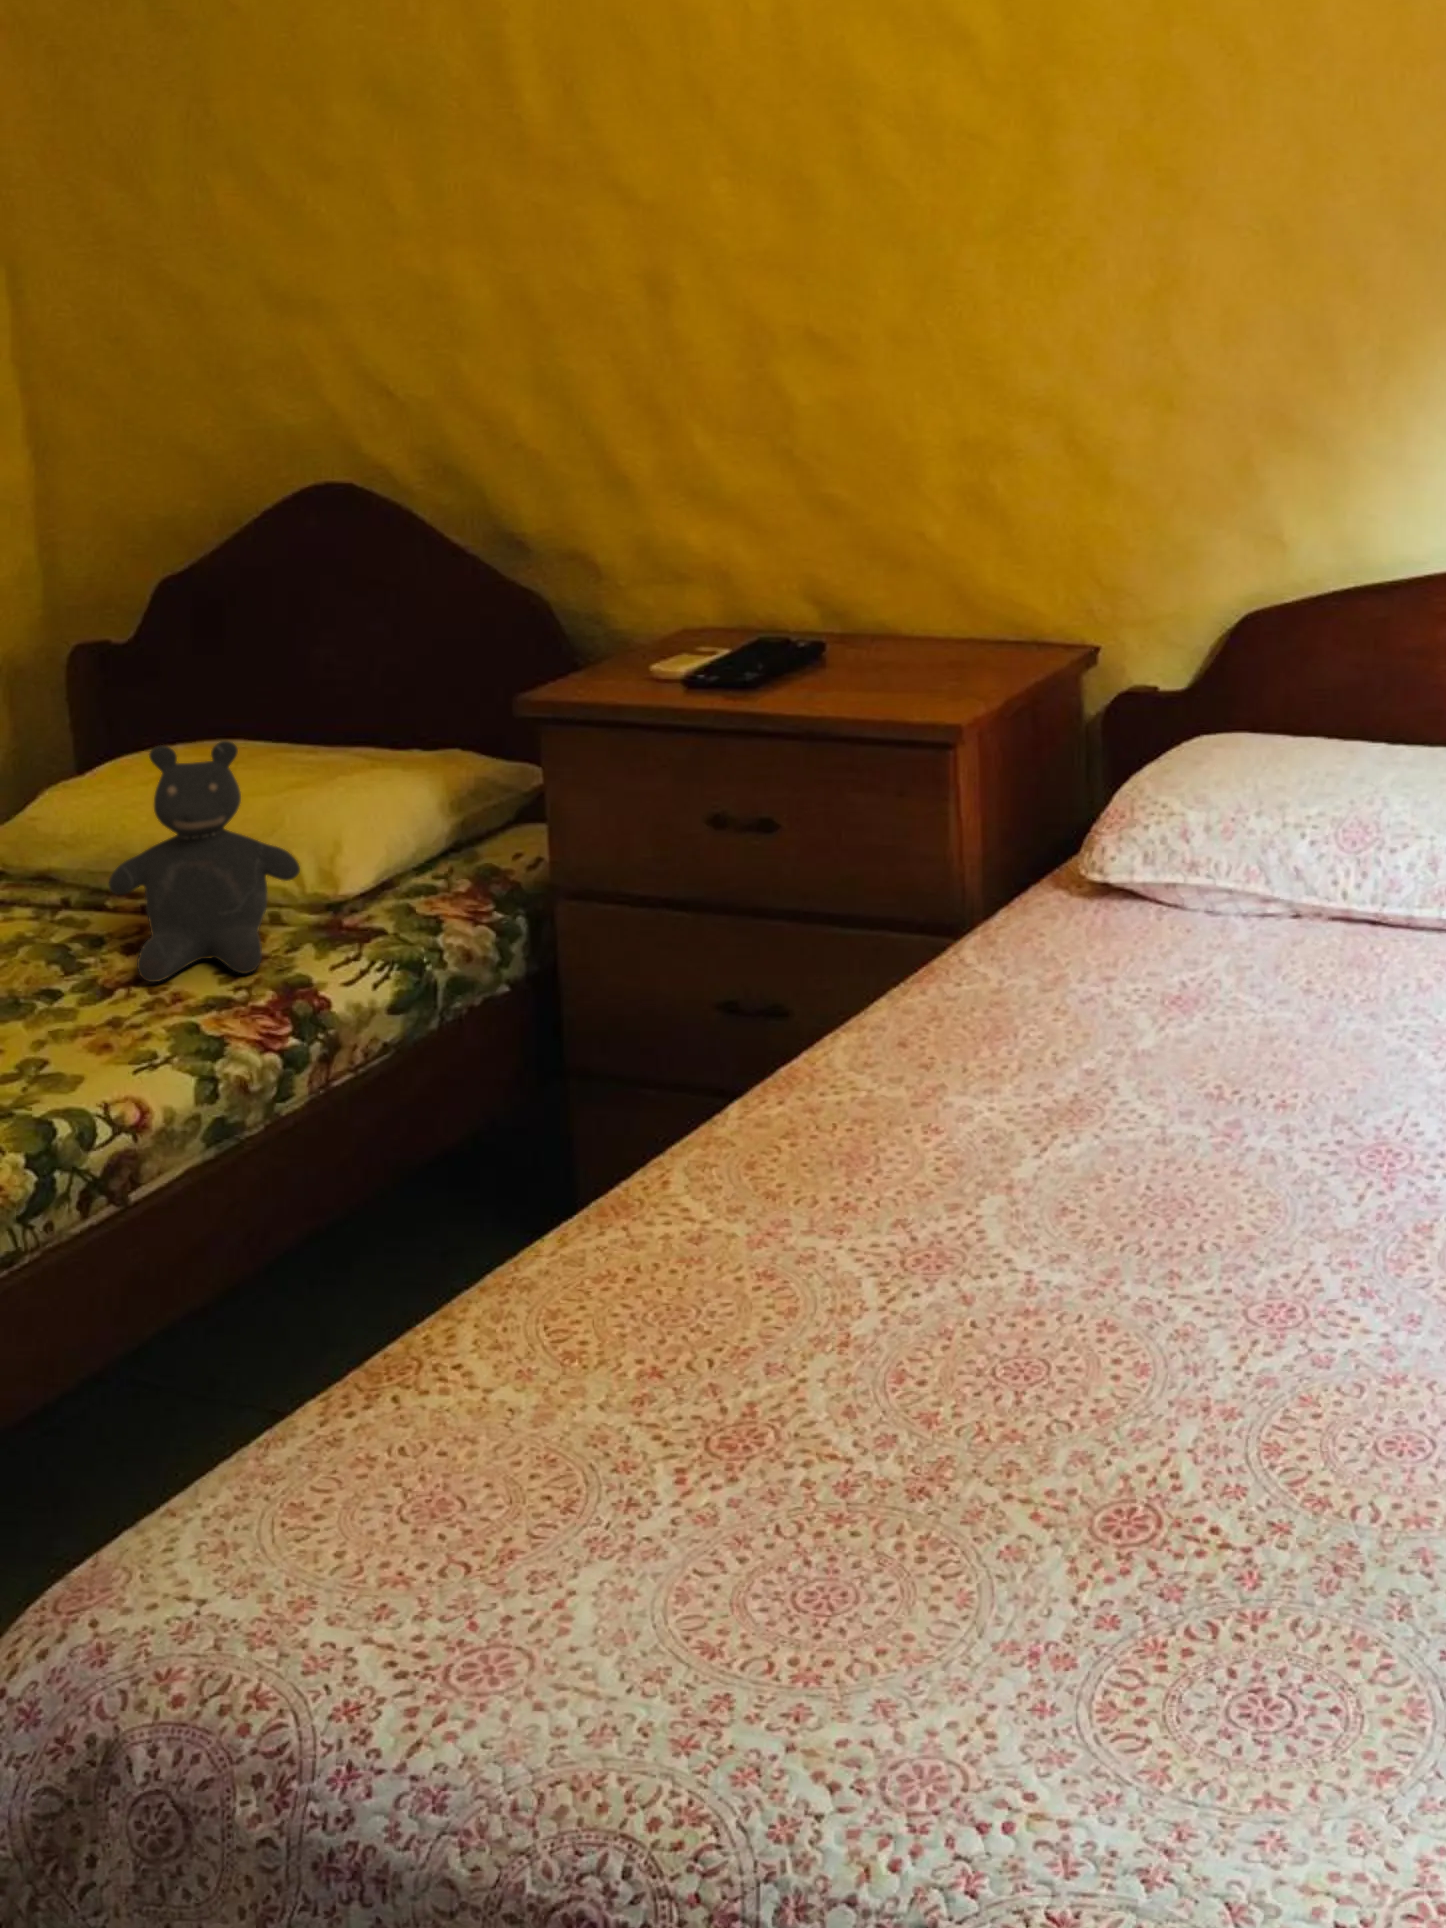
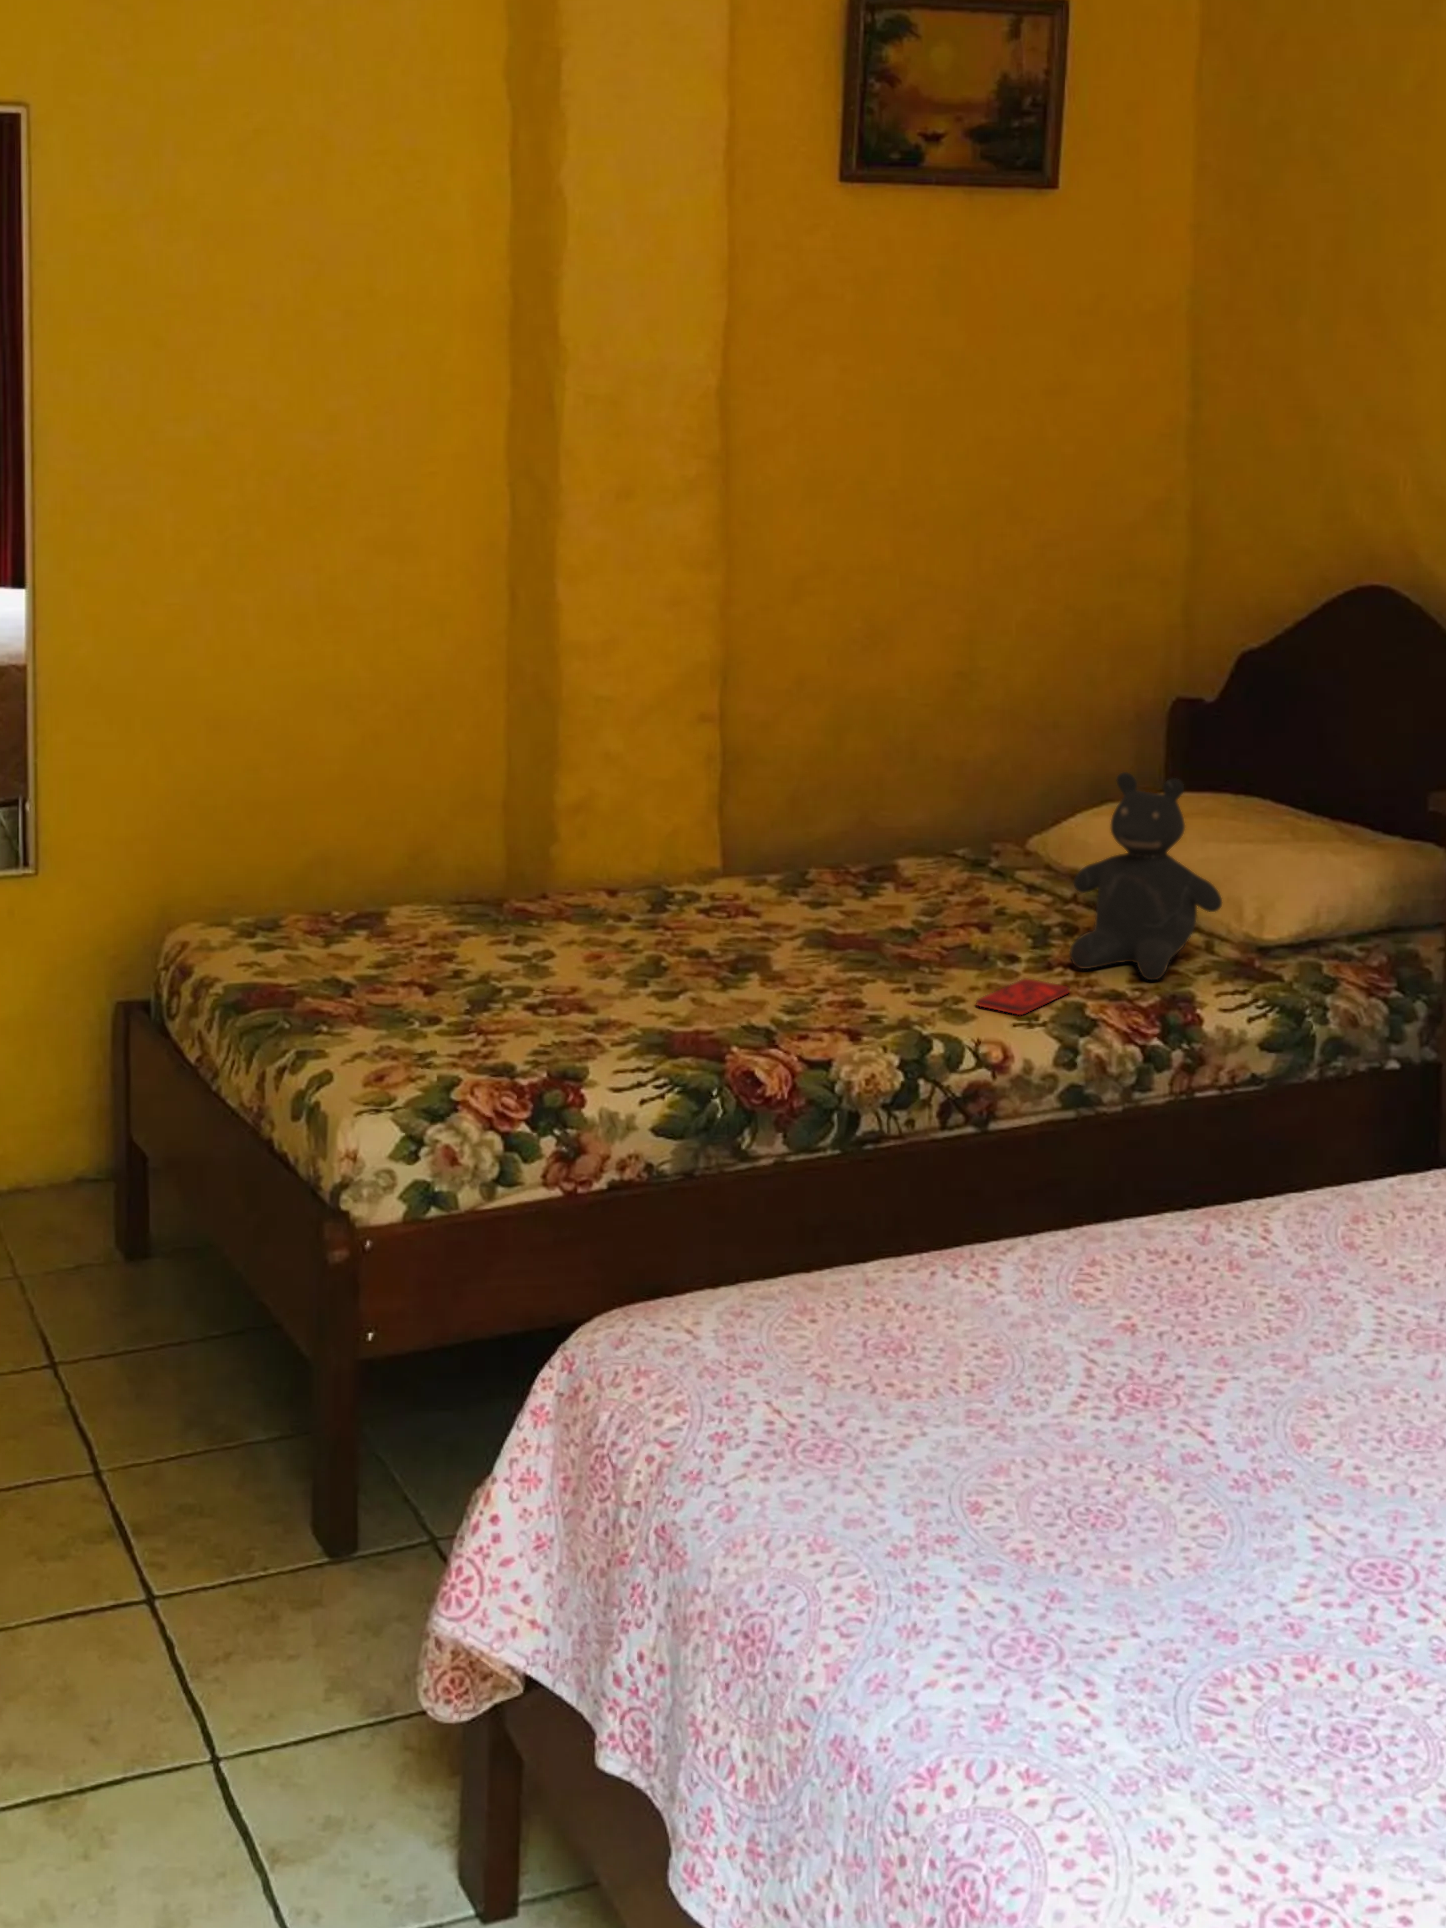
smartphone: none [72,1008,170,1062] -> present [976,979,1070,1015]

